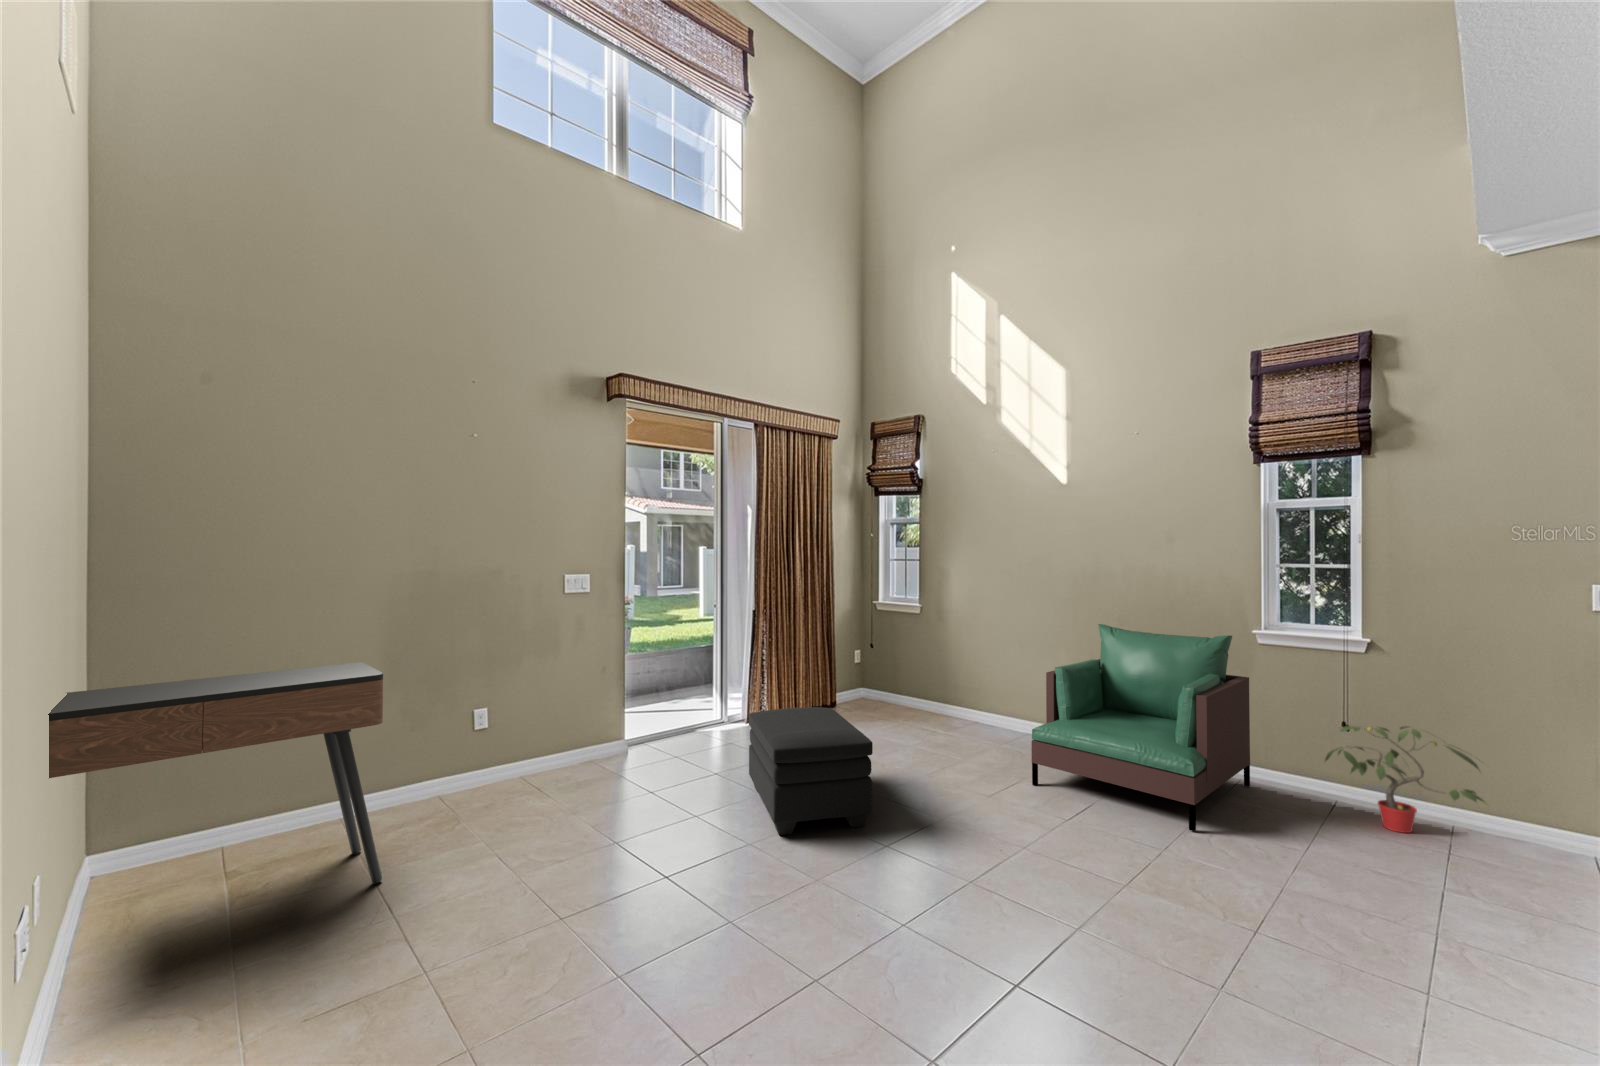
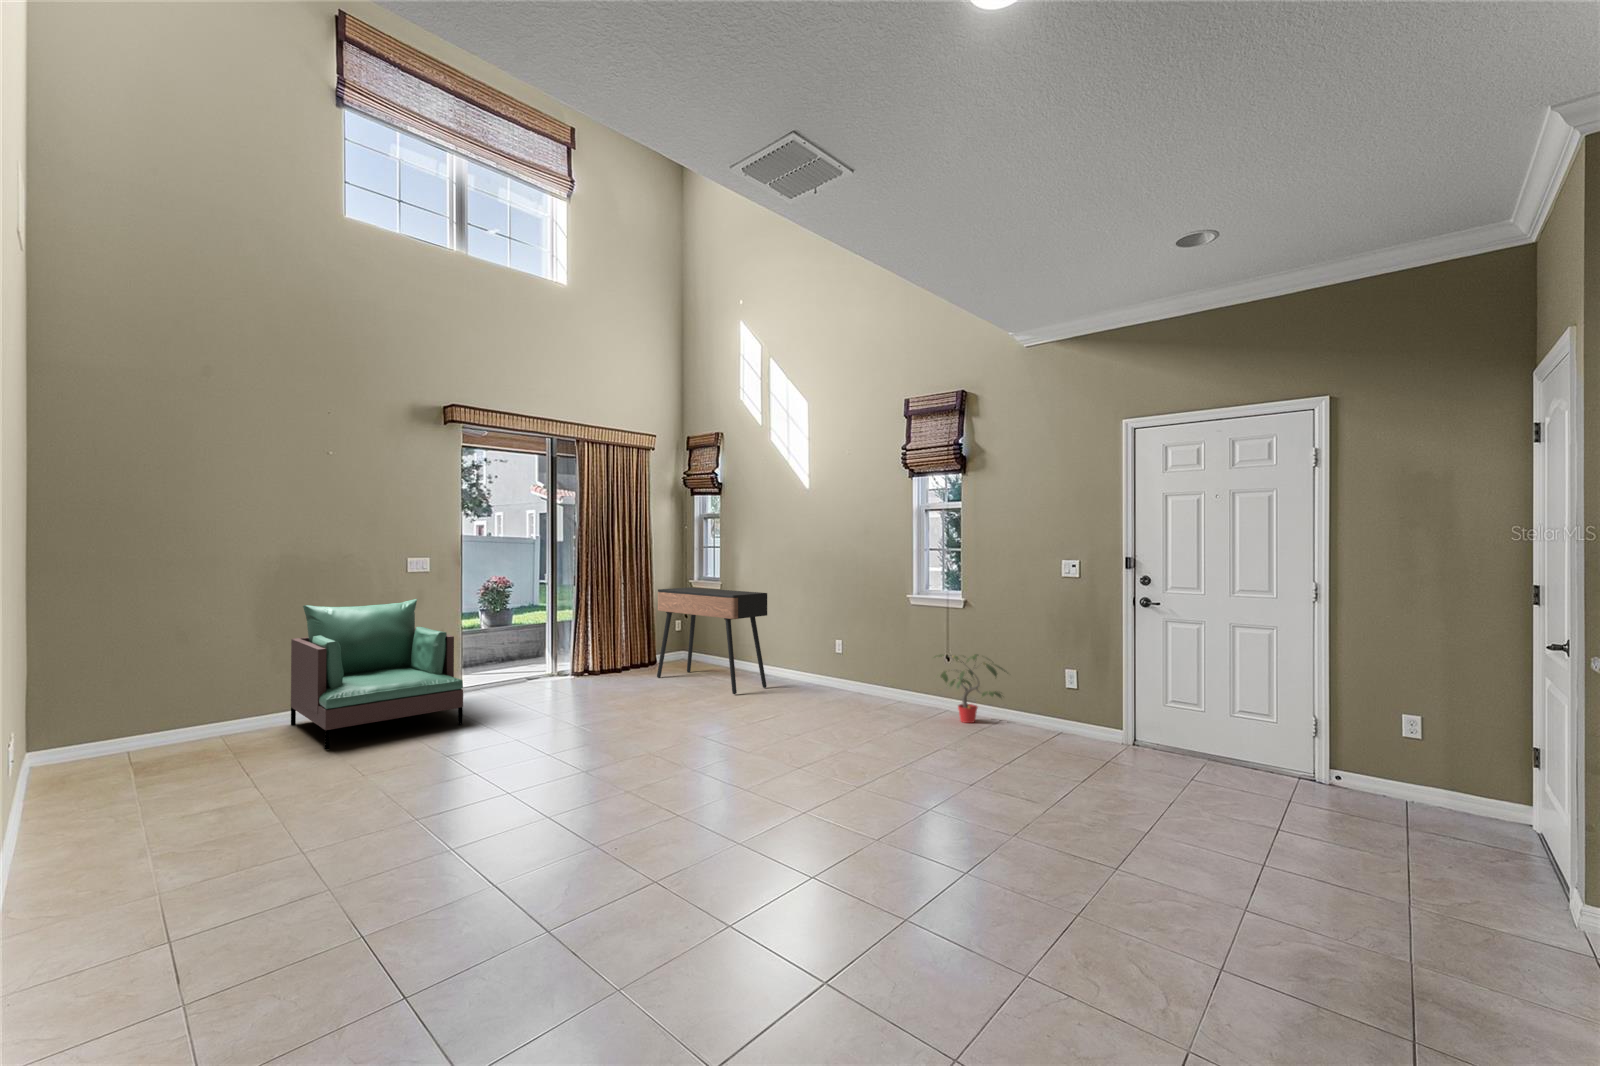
armchair: present [1031,624,1250,831] -> present [291,599,463,750]
console table: present [48,662,383,884] -> present [657,588,767,694]
ottoman: present [749,707,873,835] -> none [541,653,615,733]

